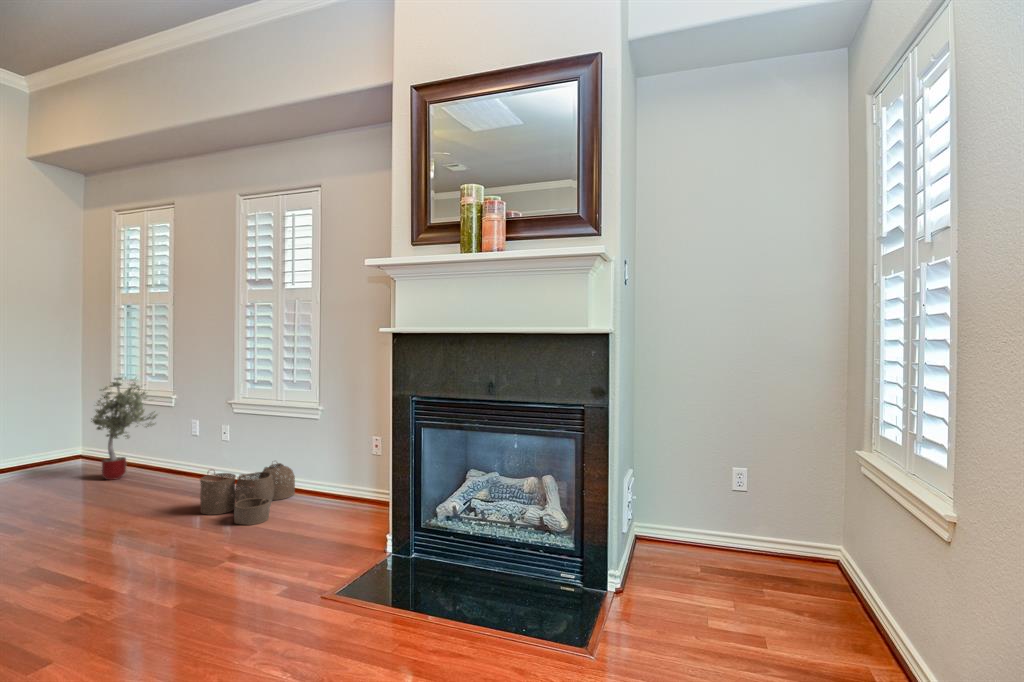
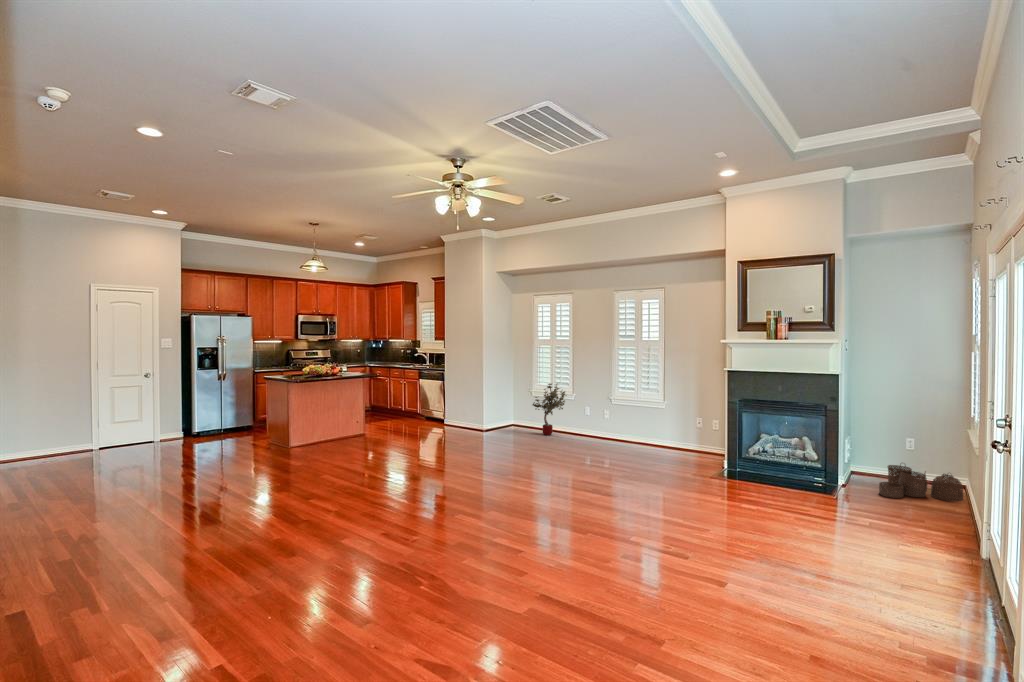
woven basket: present [200,463,295,525] -> present [879,465,963,501]

